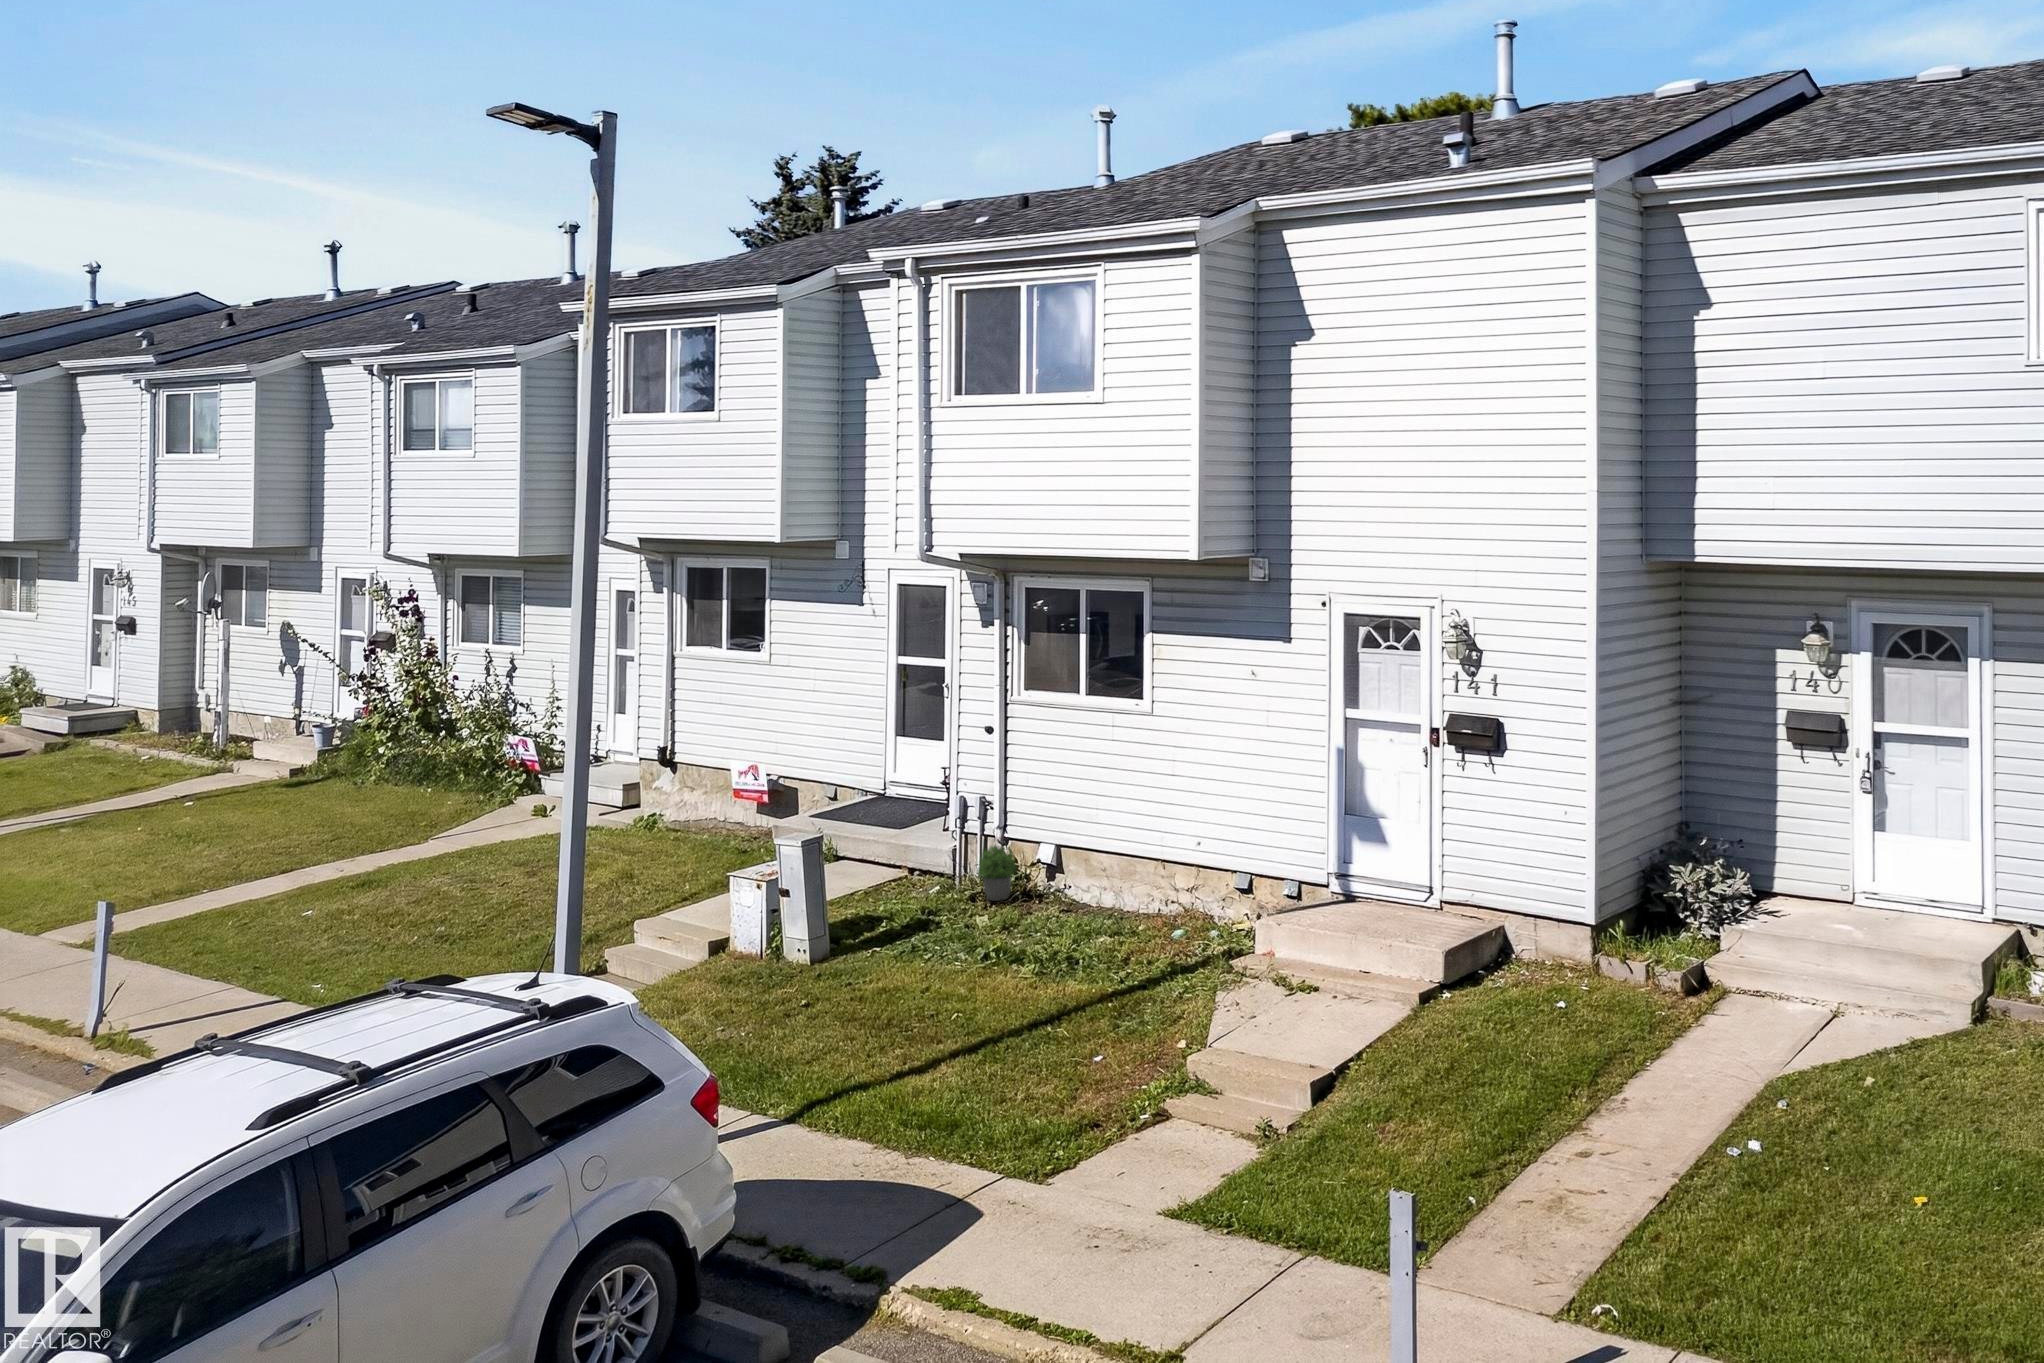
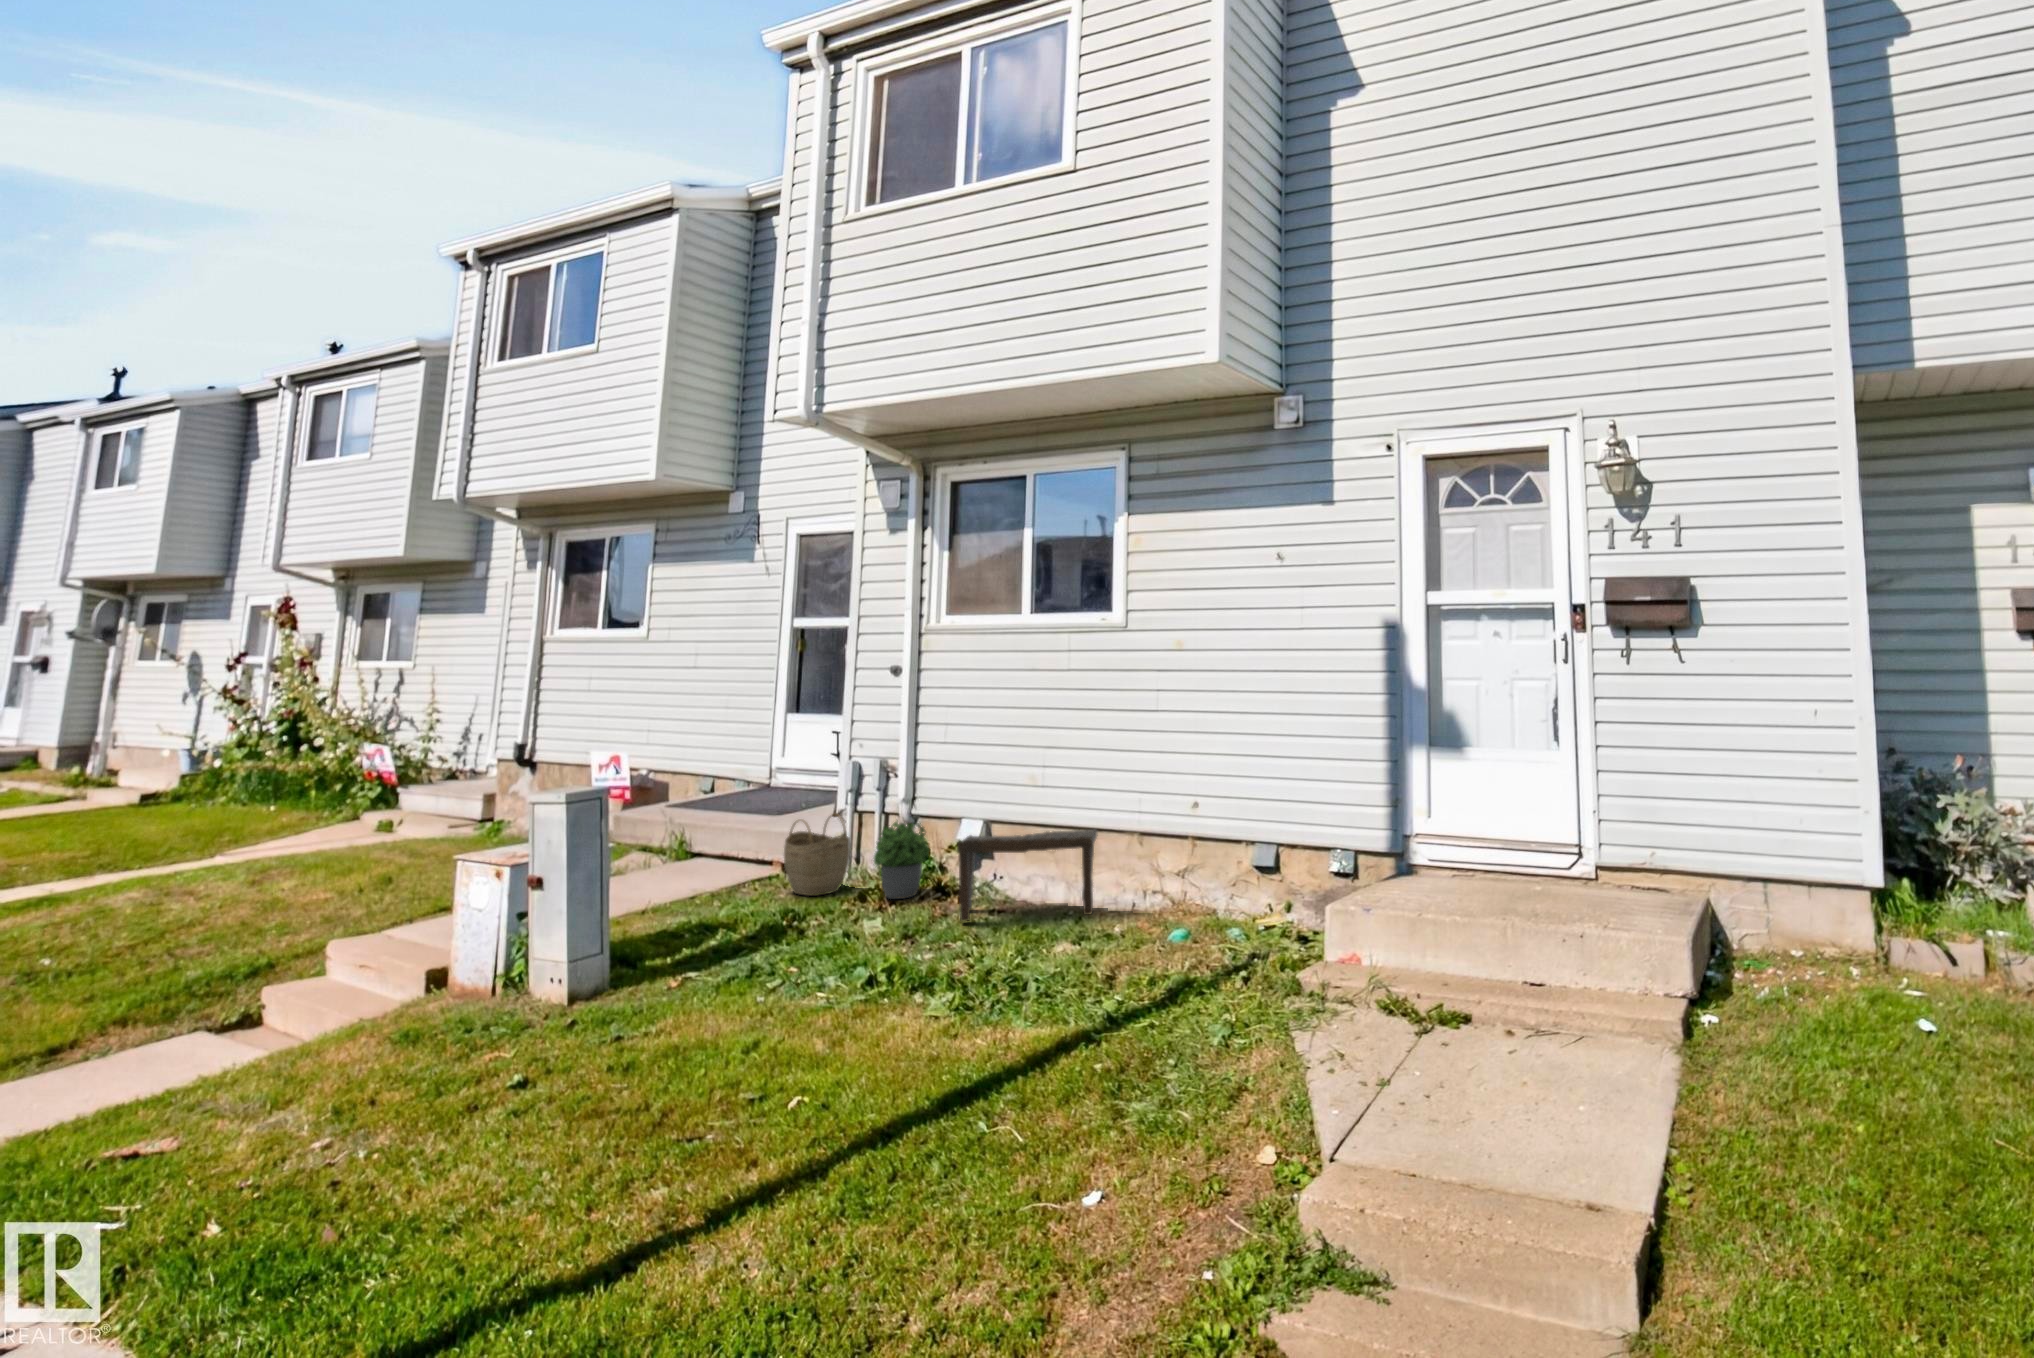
woven basket: none [912,836,959,896] -> present [784,815,850,896]
bench: none [1035,857,1135,920] -> present [957,829,1098,921]

